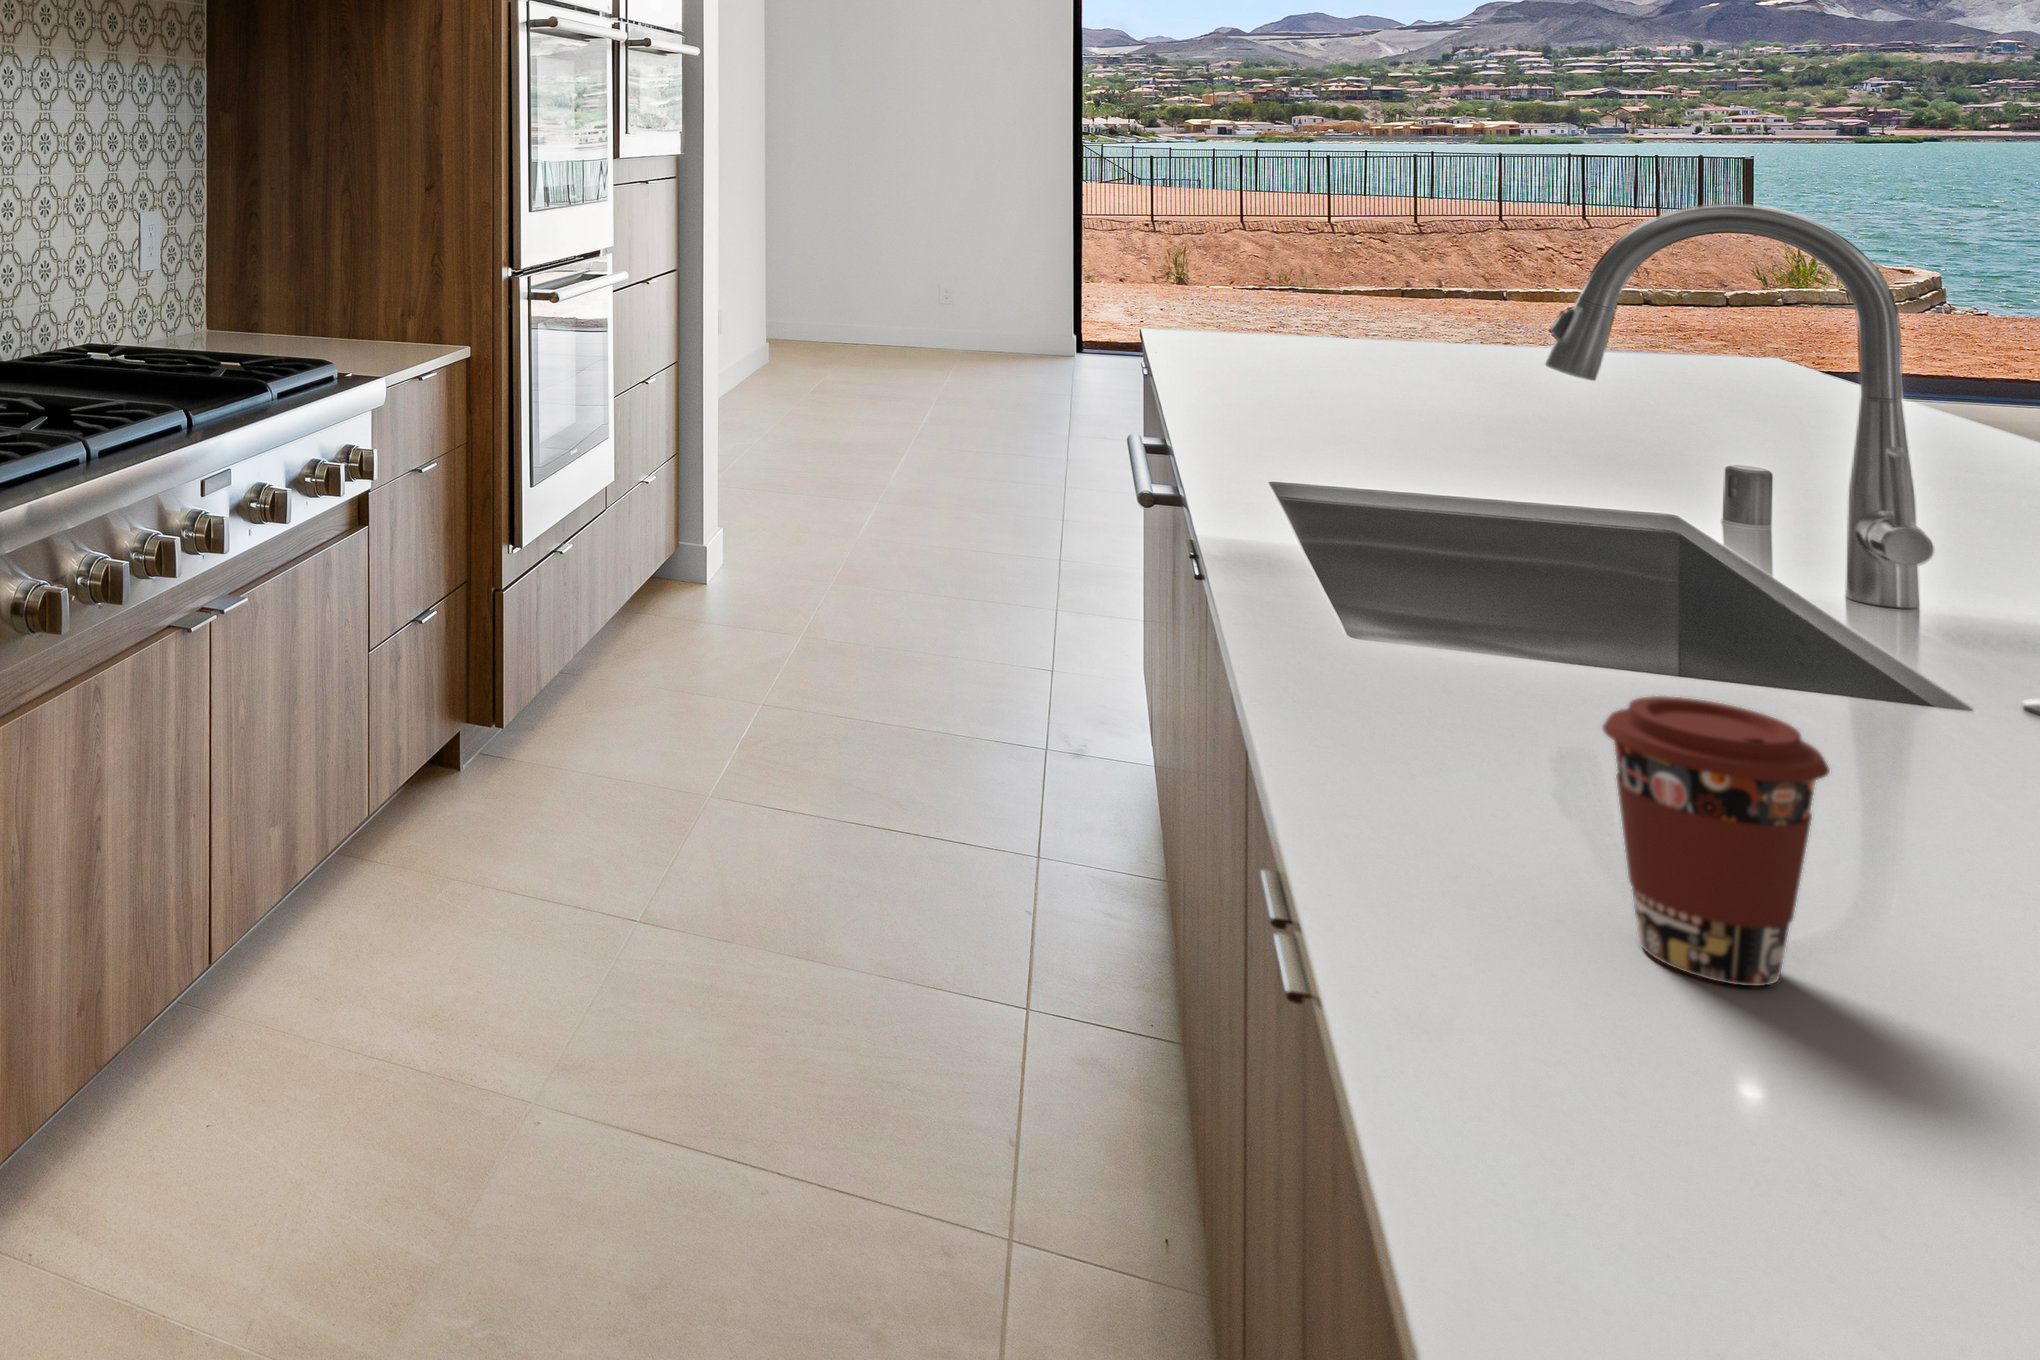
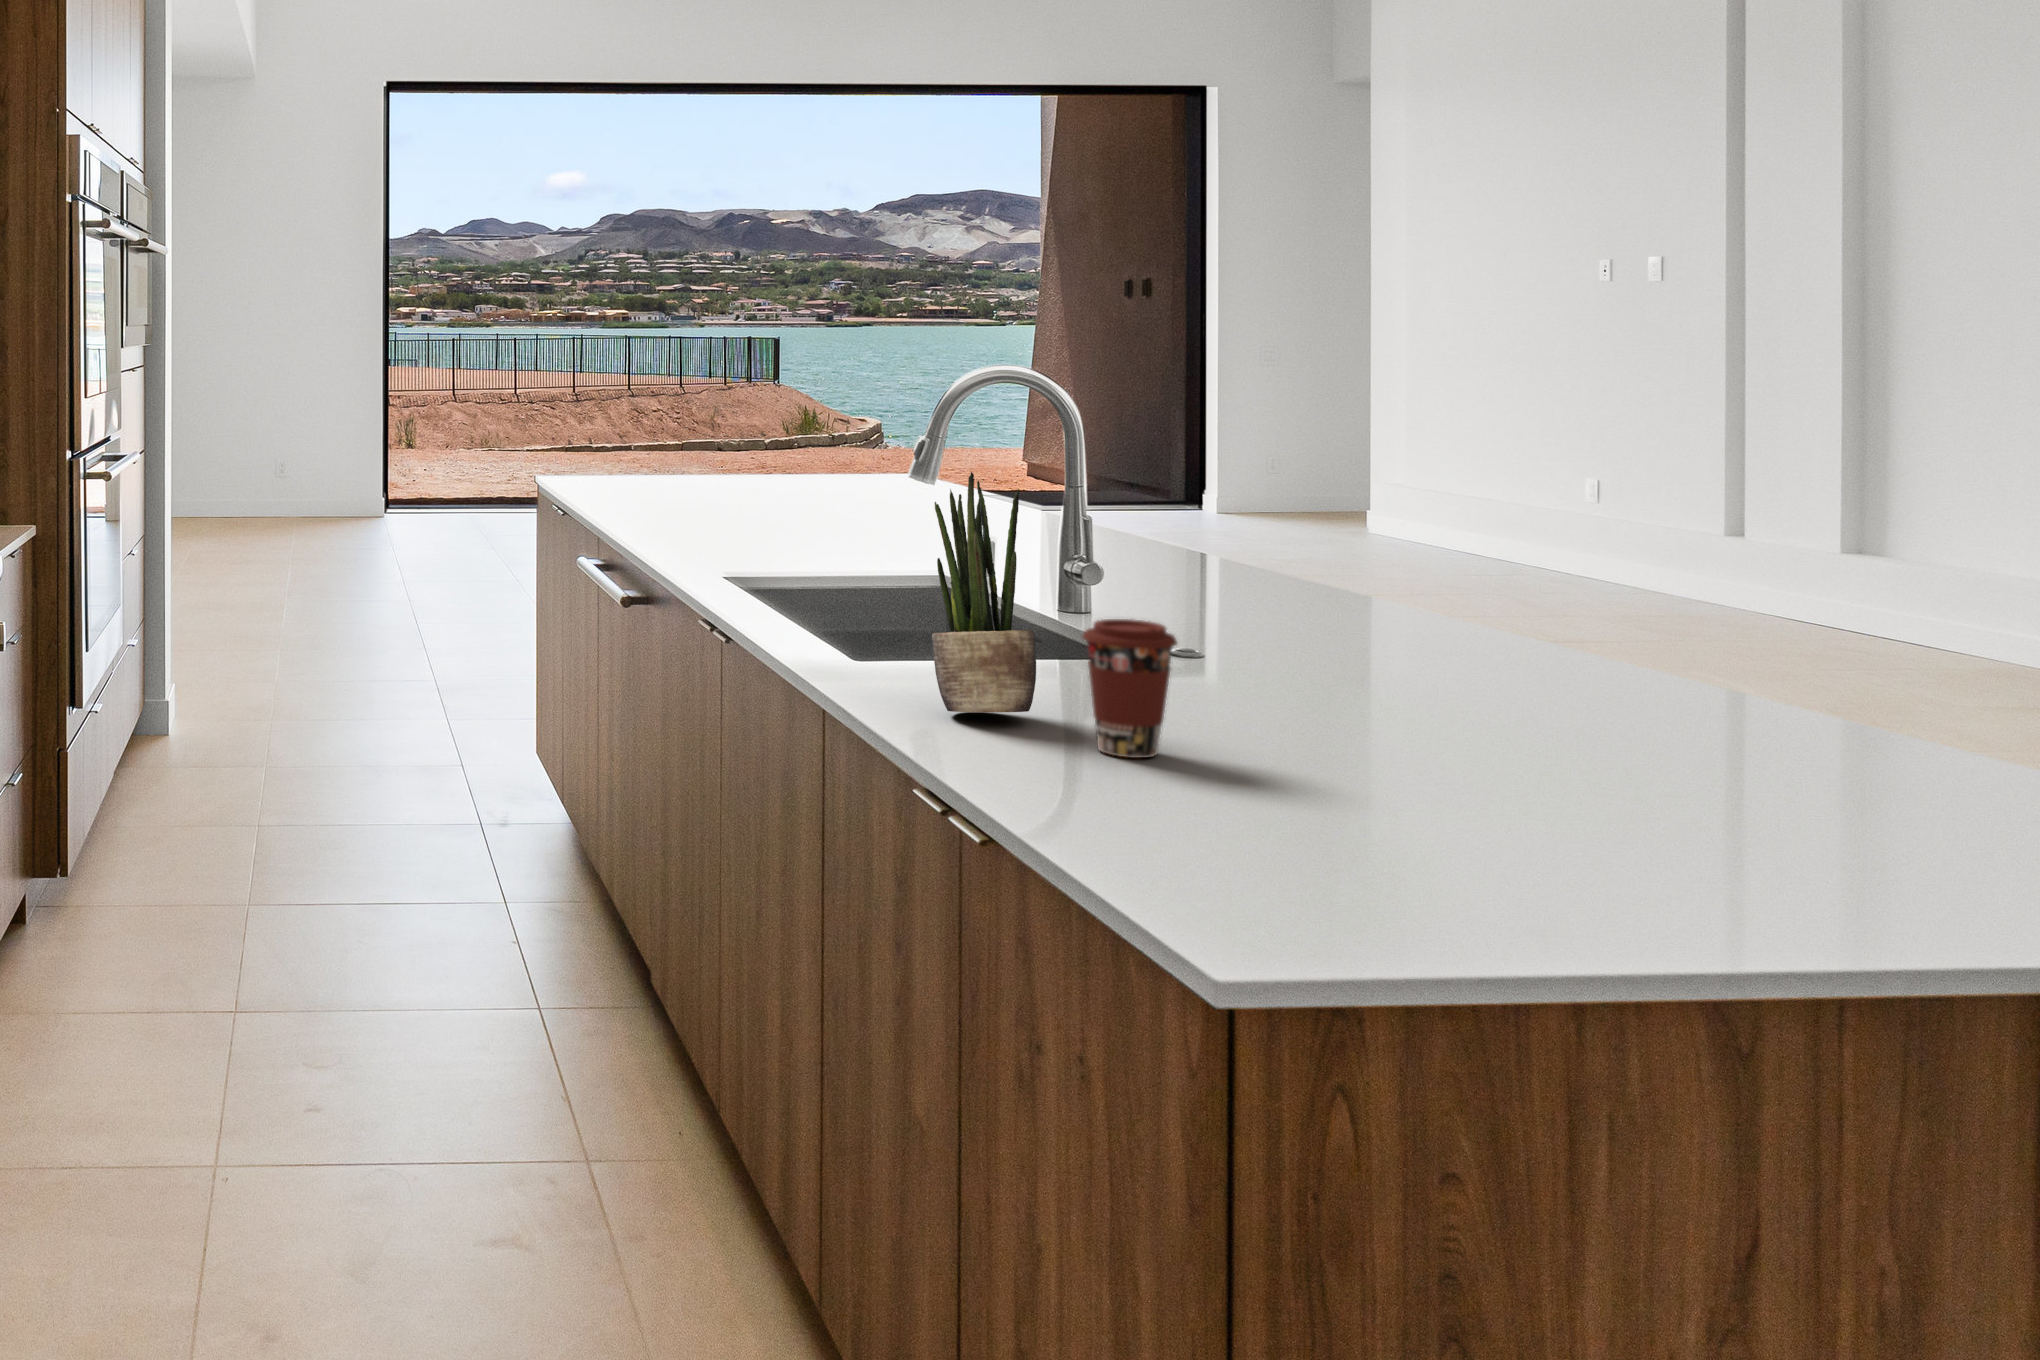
potted plant: none [1362,393,1569,827] -> present [932,472,1036,713]

